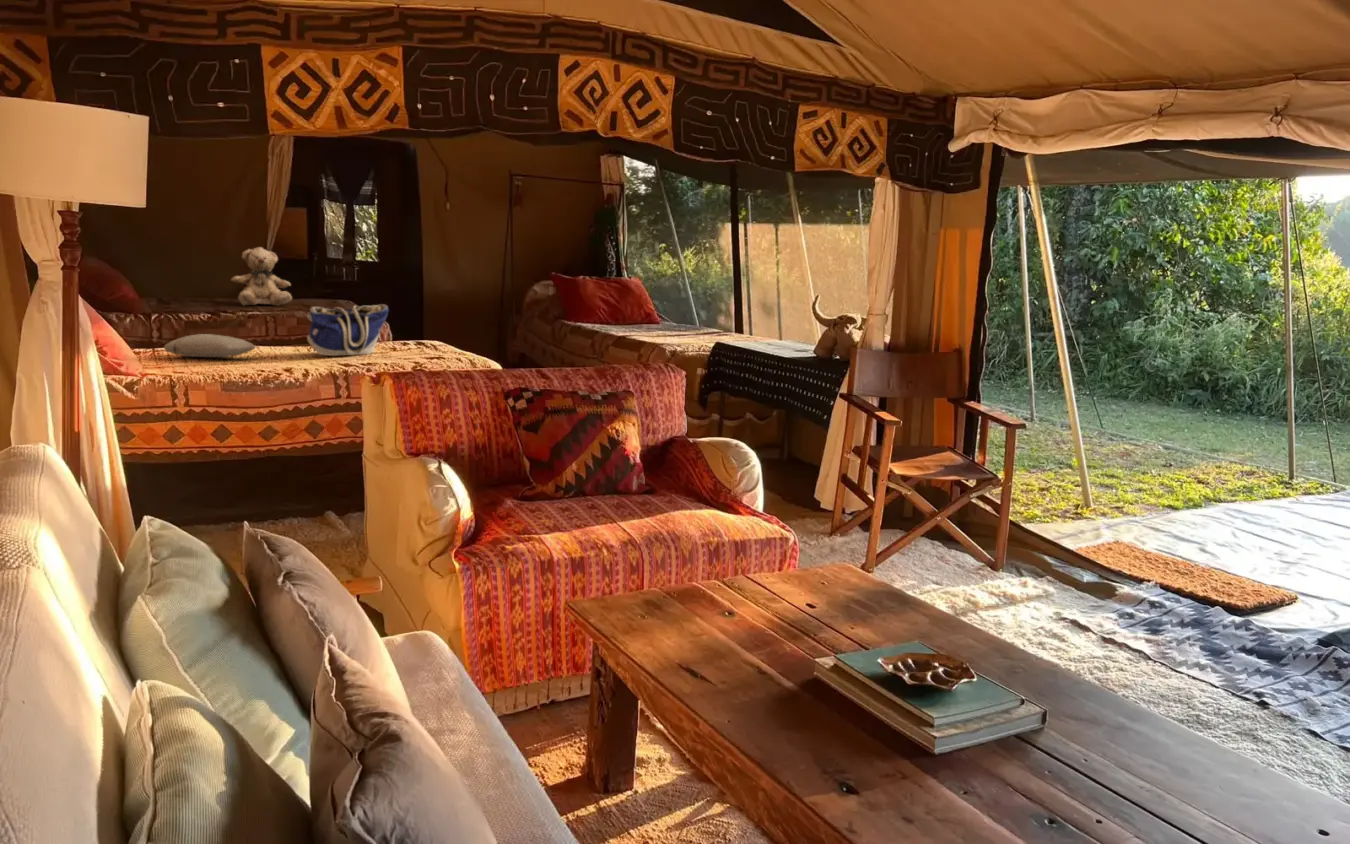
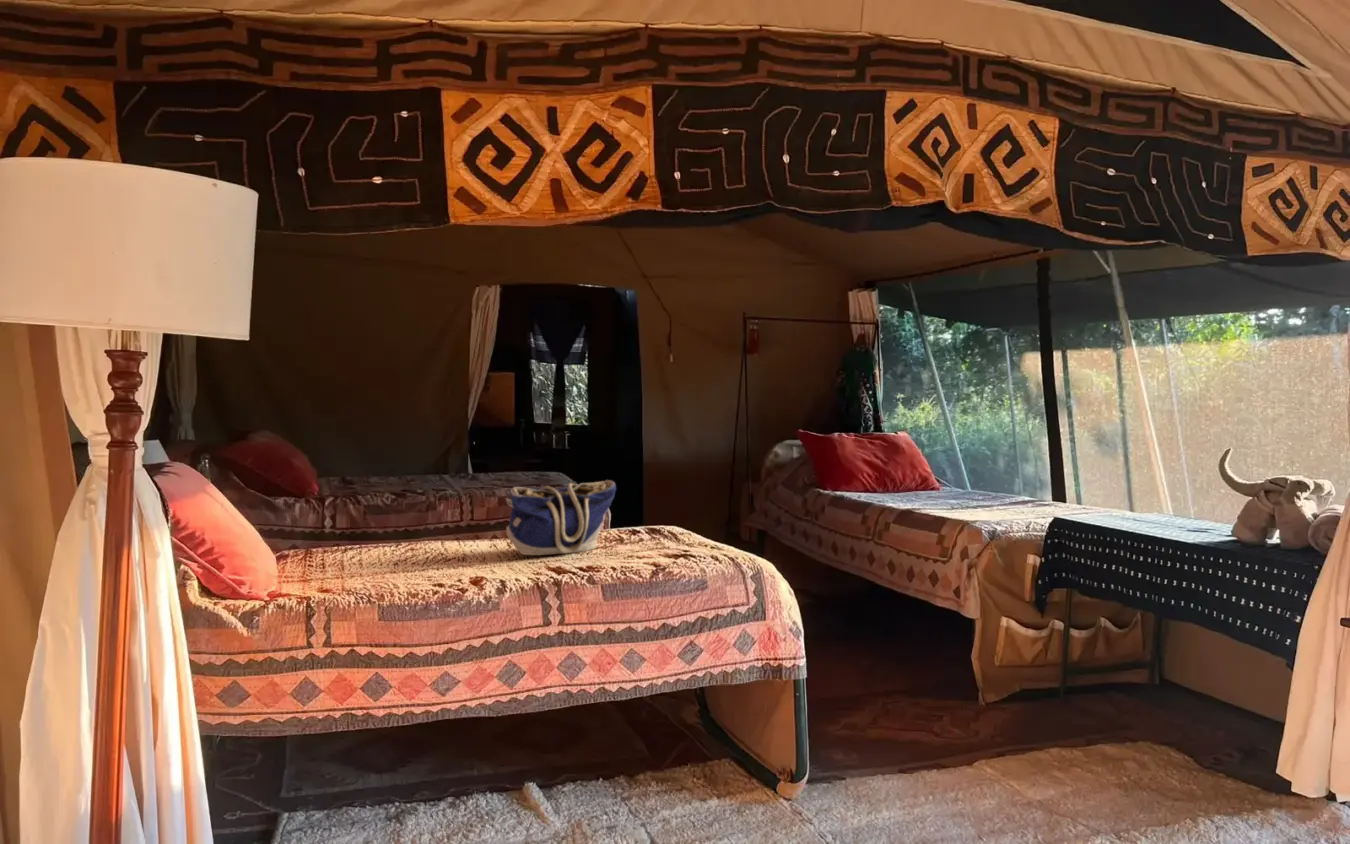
teddy bear: present [231,247,292,306] -> none [427,412,495,481]
pillow: present [164,334,255,357] -> none [319,528,437,559]

